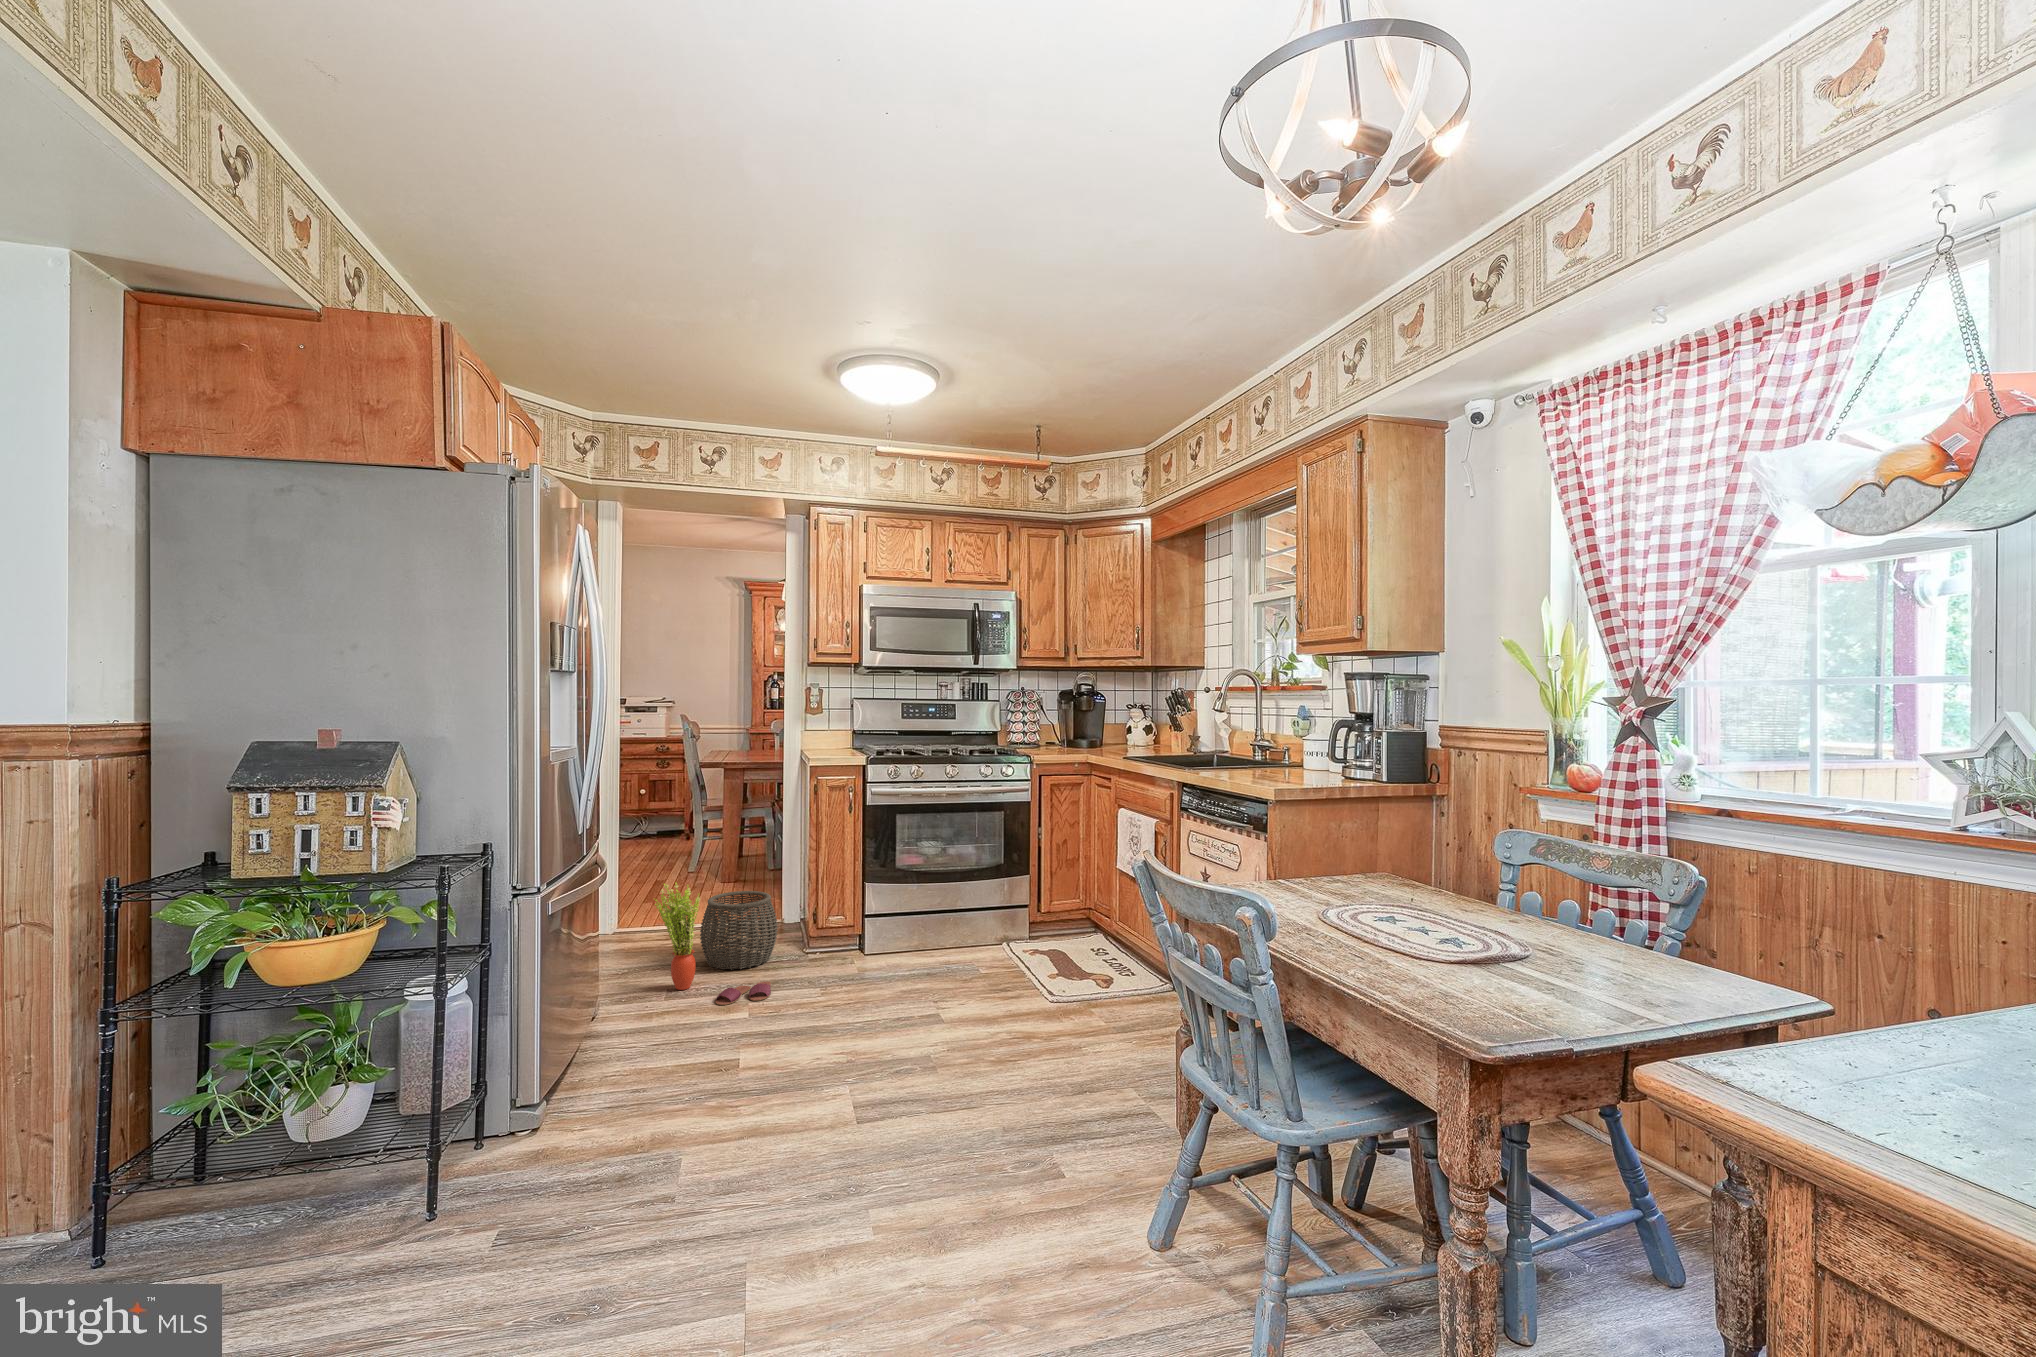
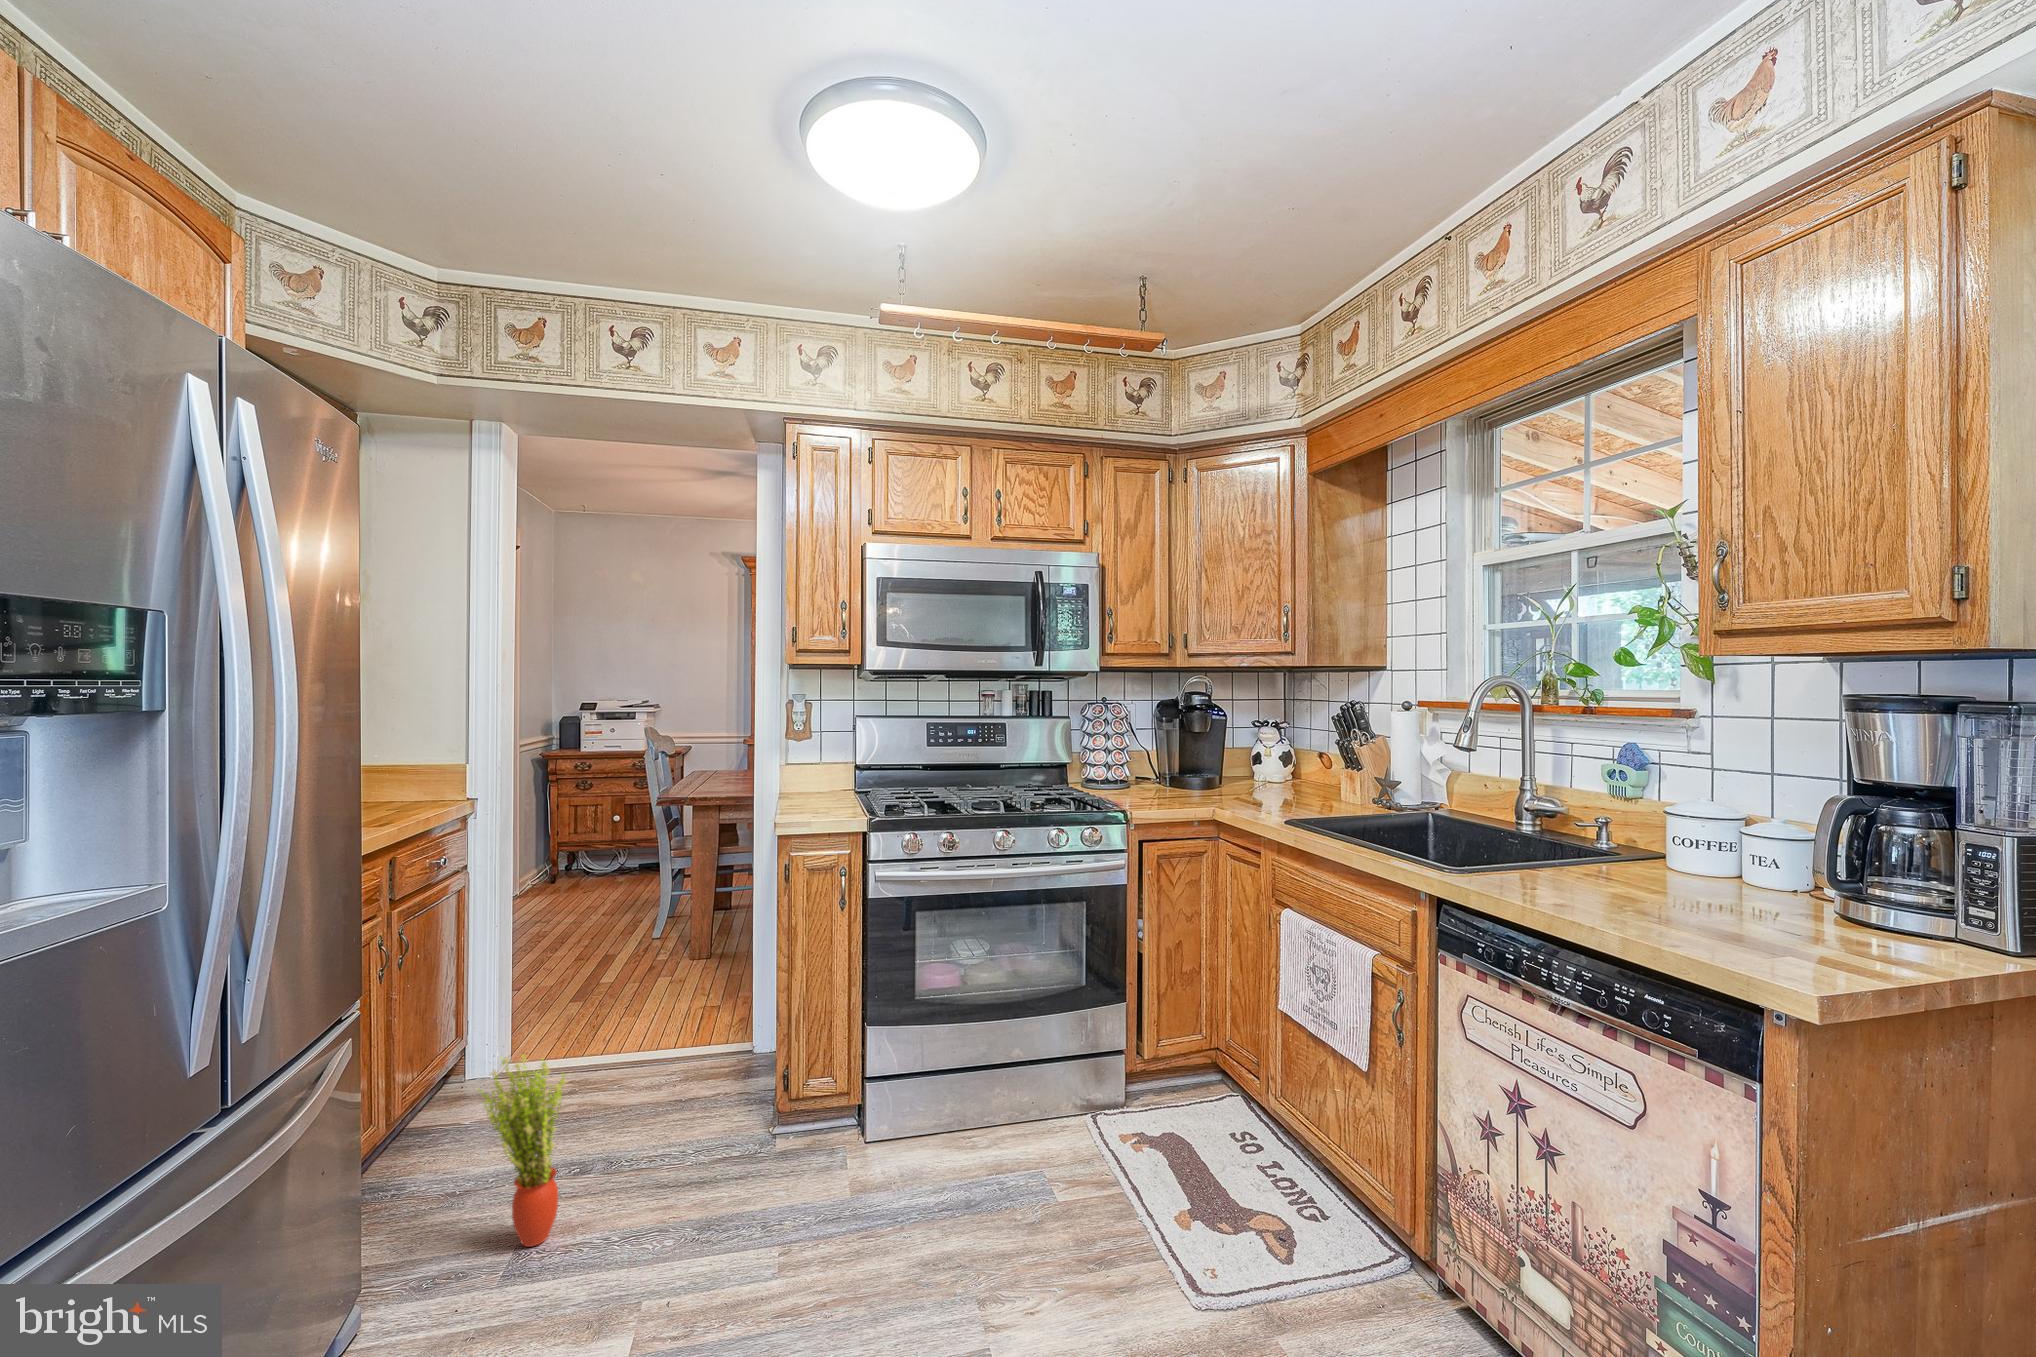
woven basket: present [700,891,778,970] -> none [589,1033,722,1184]
slippers: present [716,982,771,1005] -> none [573,1225,689,1304]

